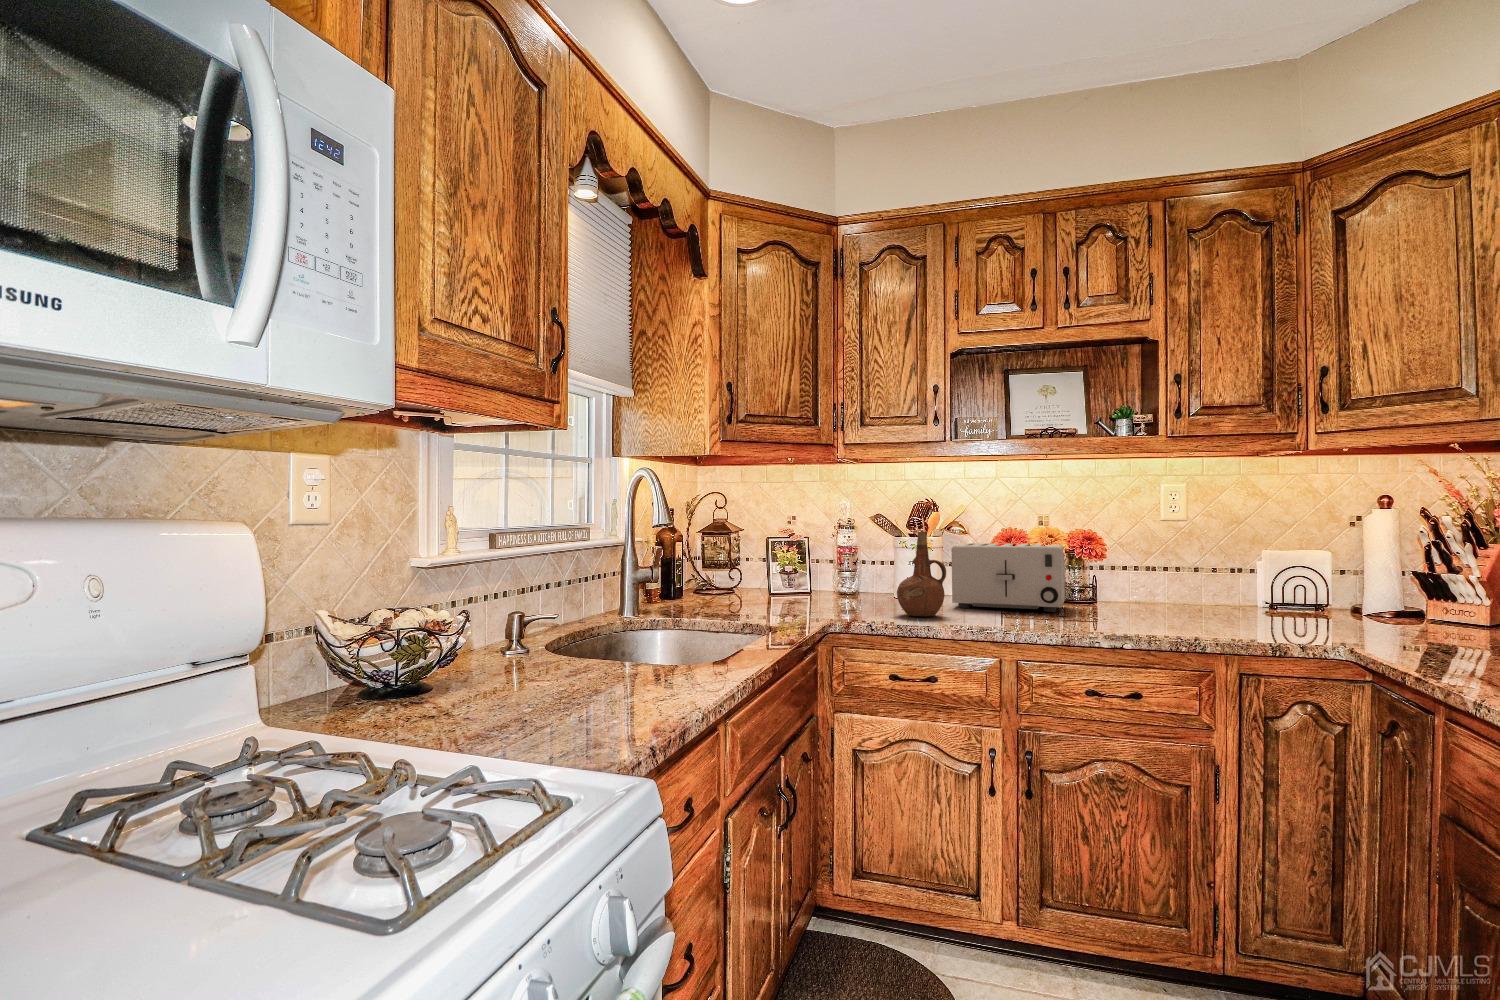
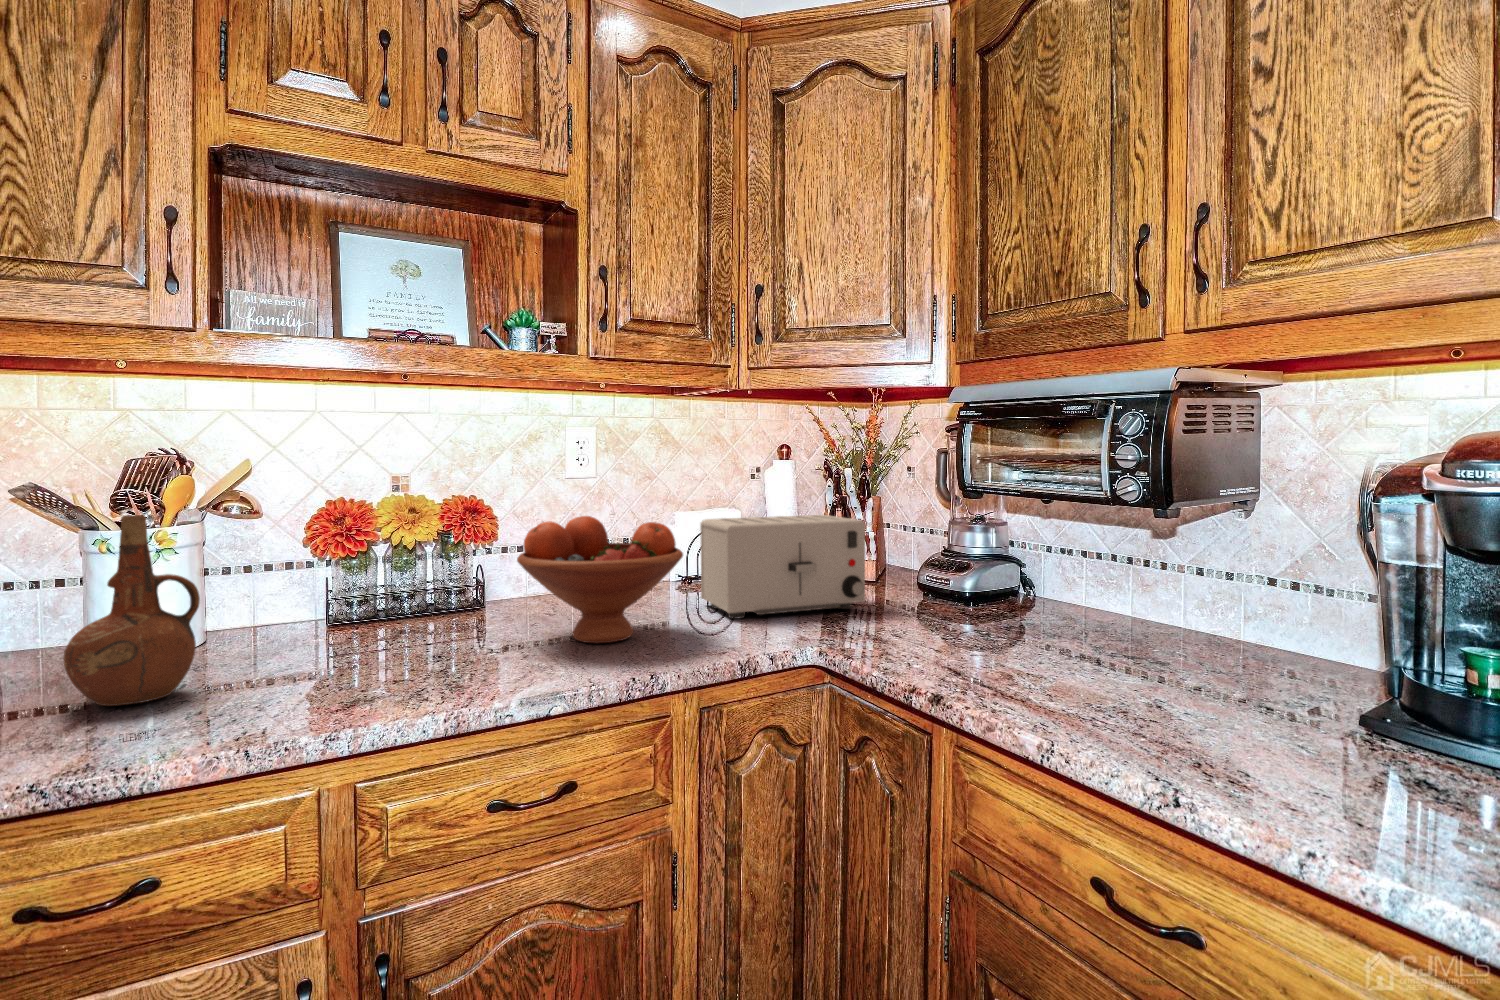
toaster: present [951,543,1065,612] -> present [700,515,865,619]
fruit bowl: none [1111,543,1236,626] -> present [517,516,683,643]

